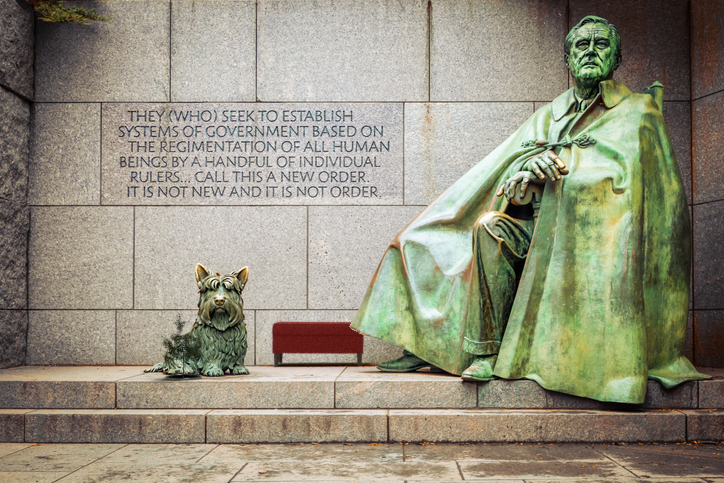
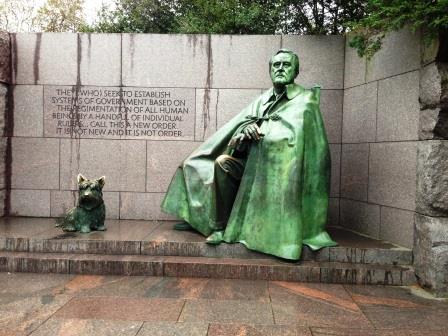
bench: present [272,322,364,367] -> none [126,199,175,224]

